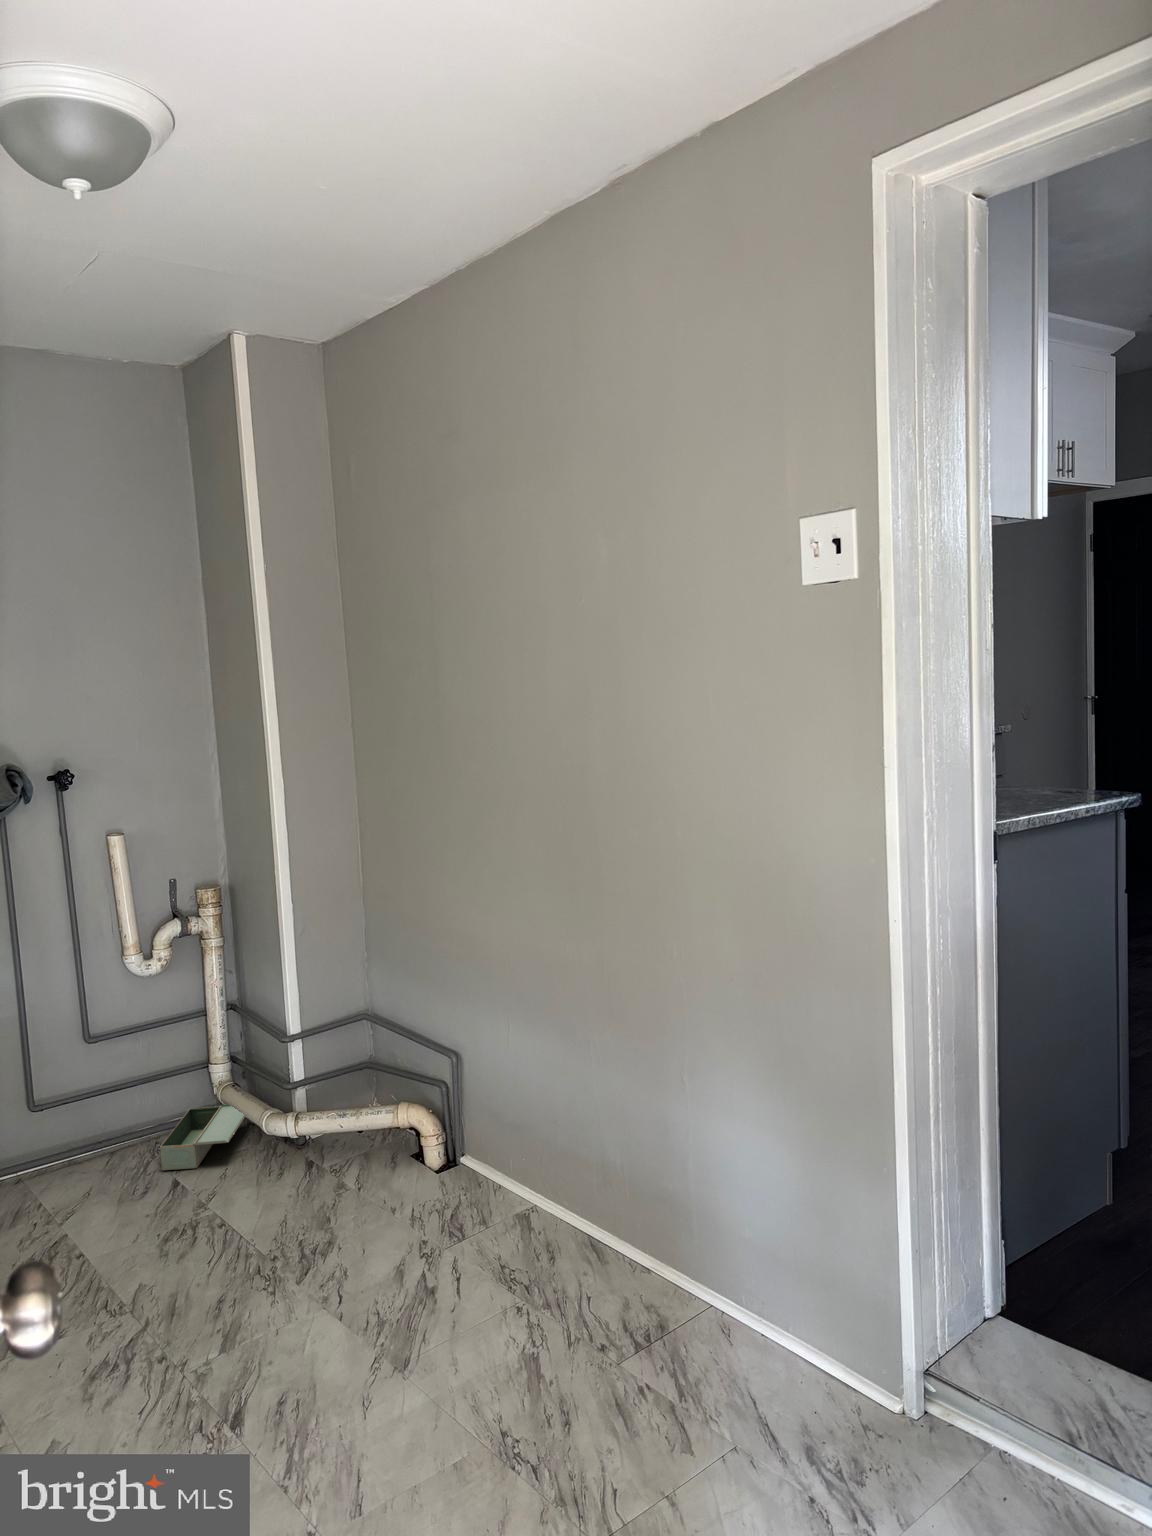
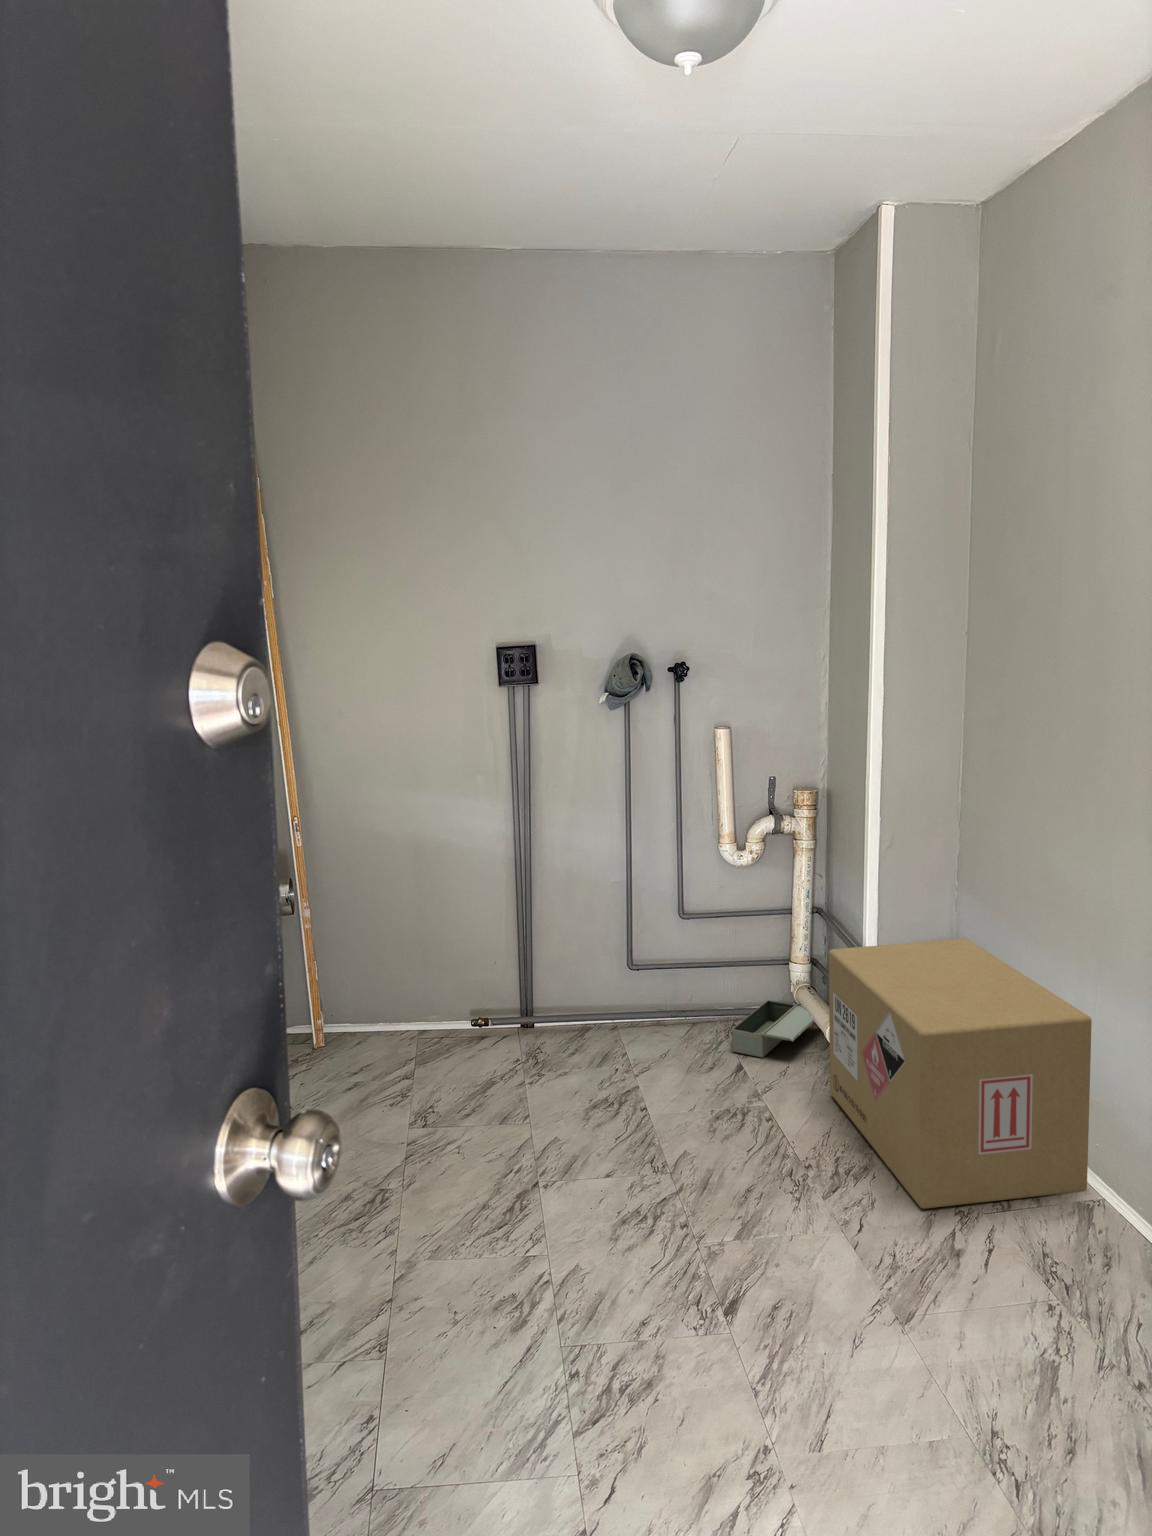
cardboard box: none [265,1004,520,1263] -> present [829,938,1092,1209]

